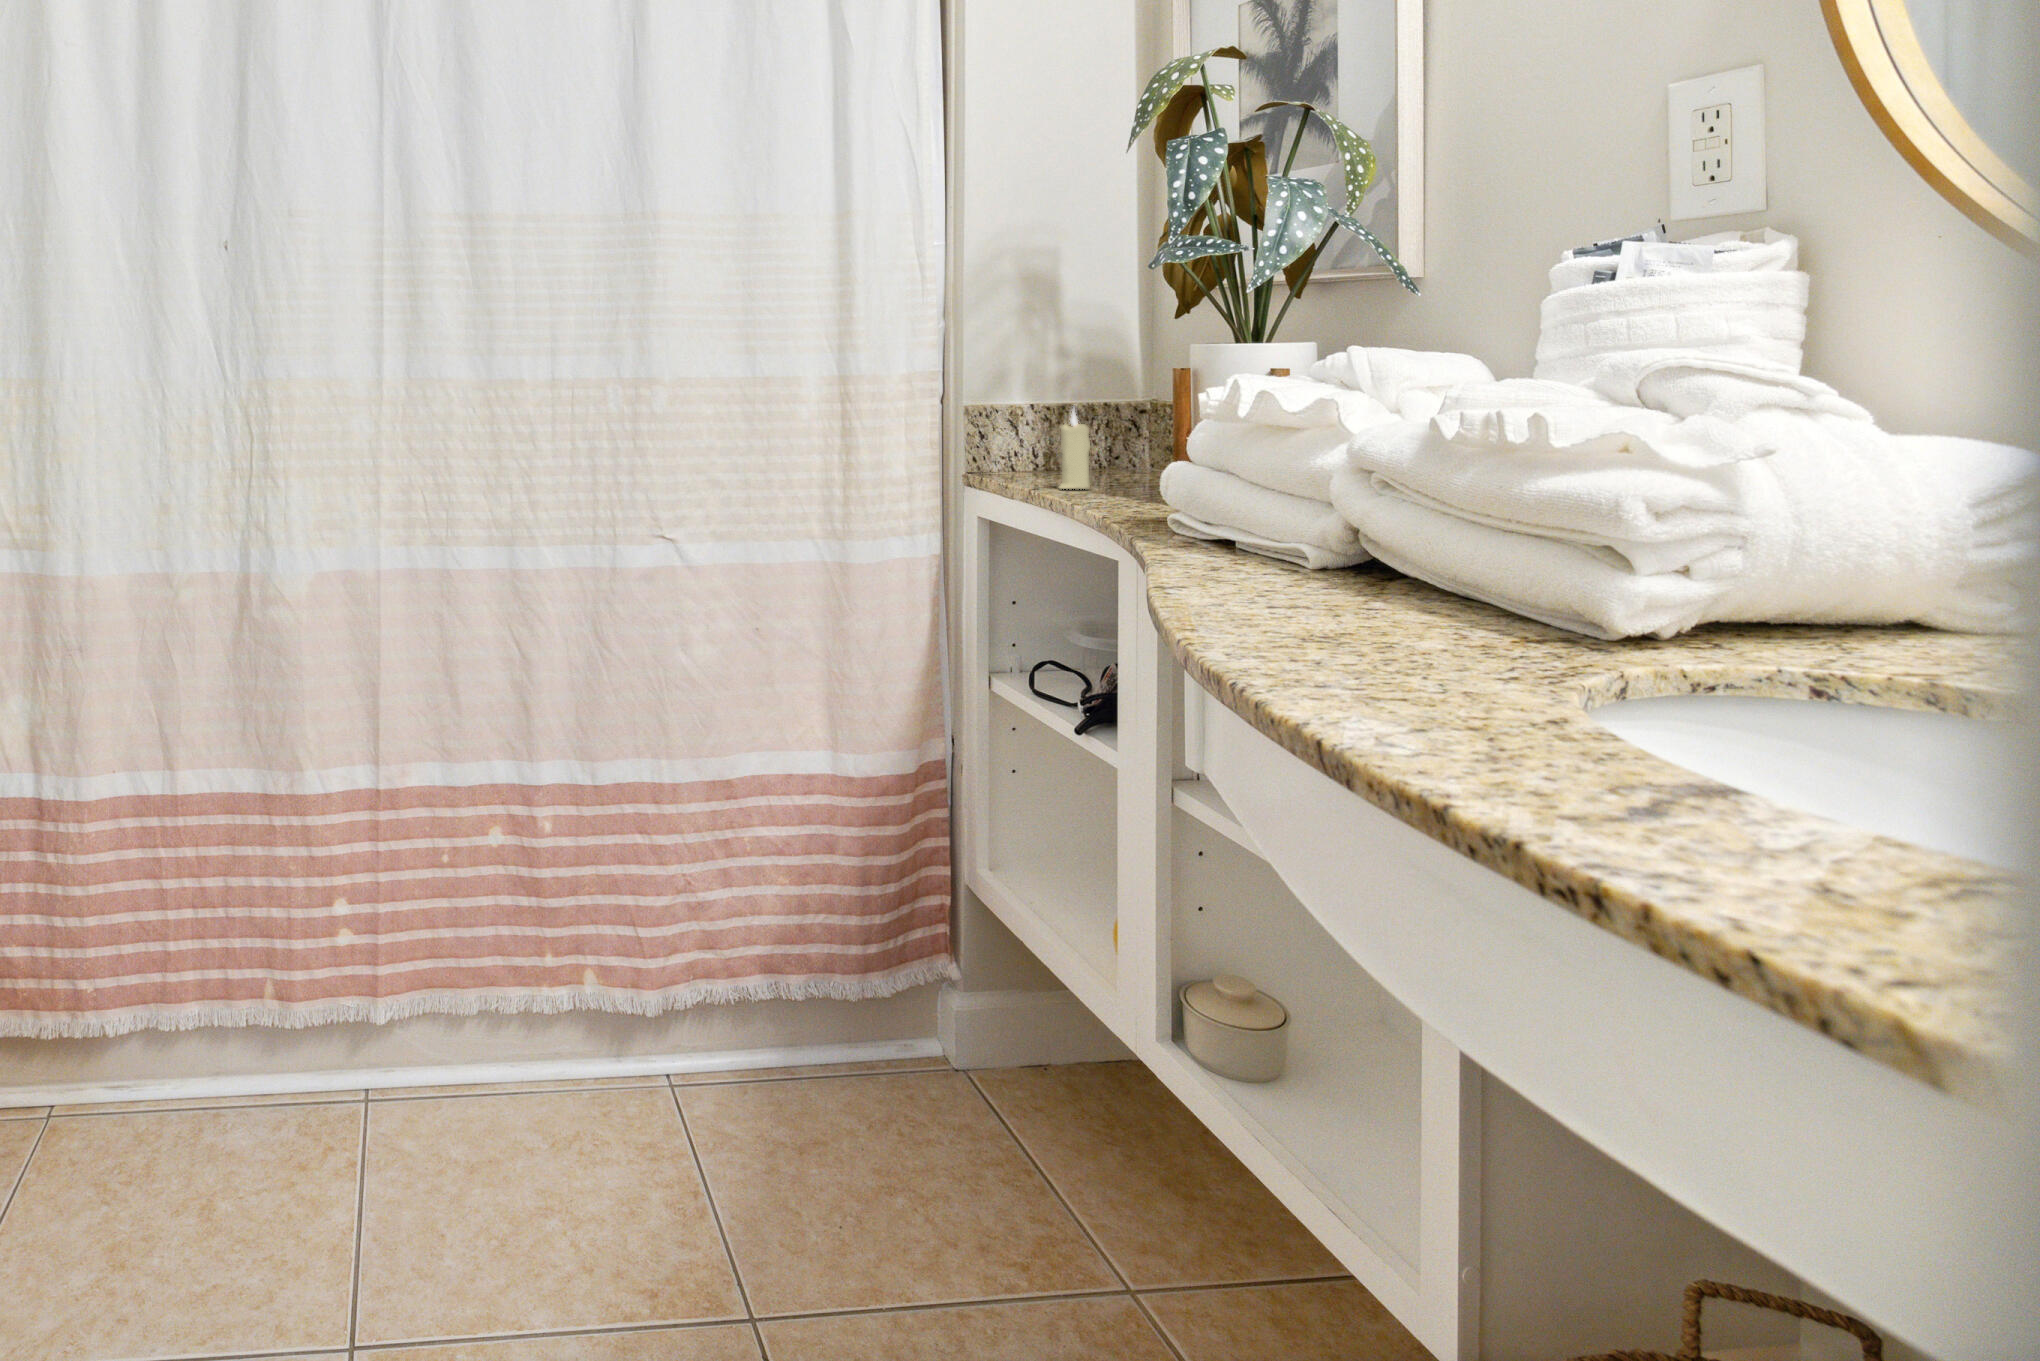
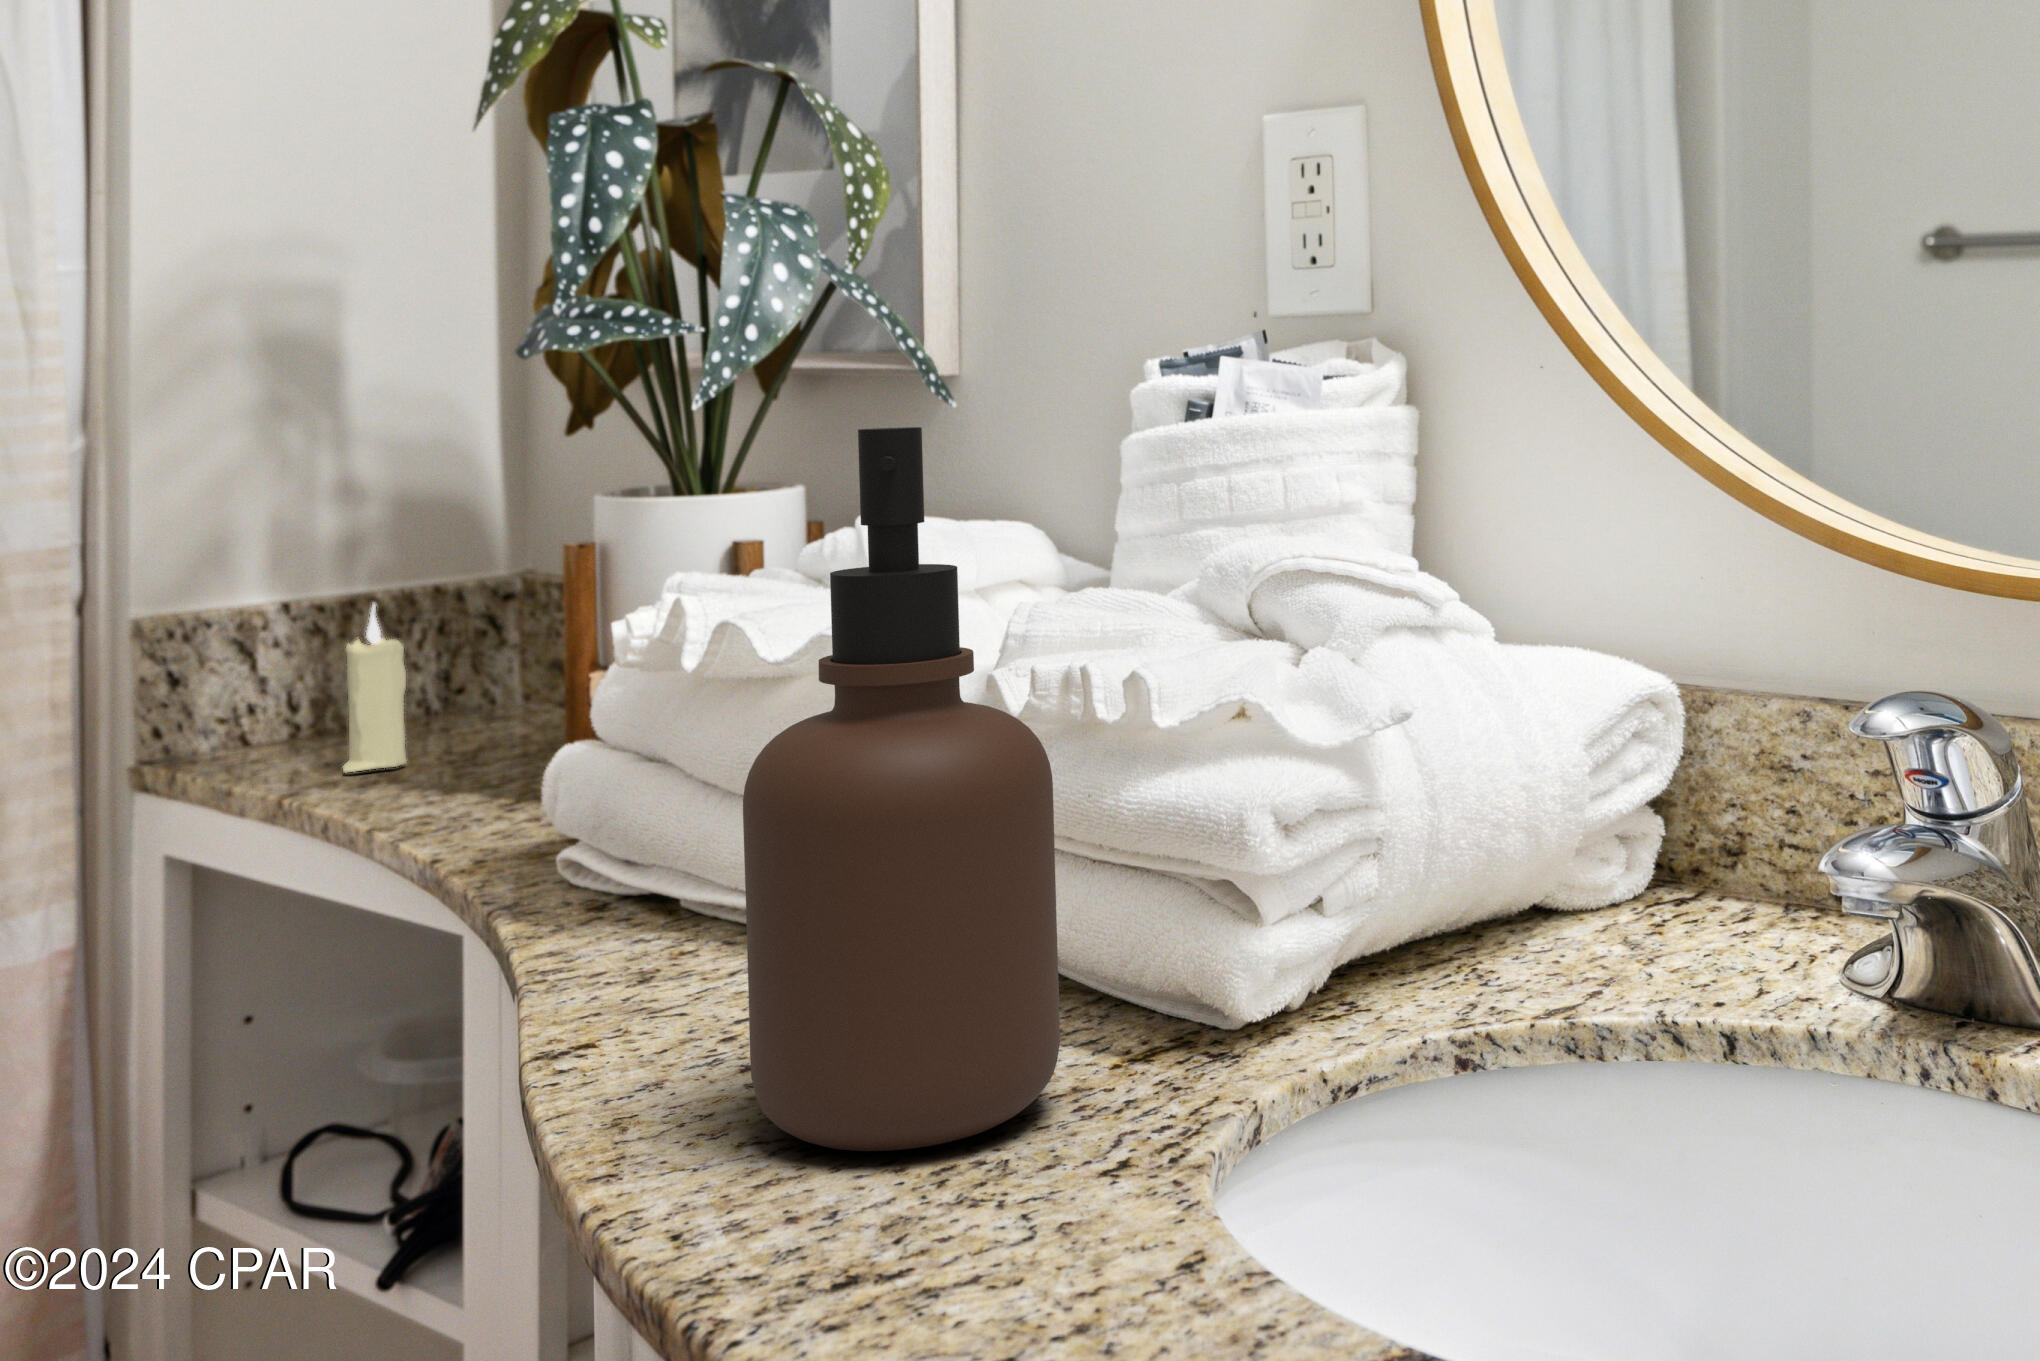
soap dispenser: none [1272,255,1472,646] -> present [743,427,1060,1151]

